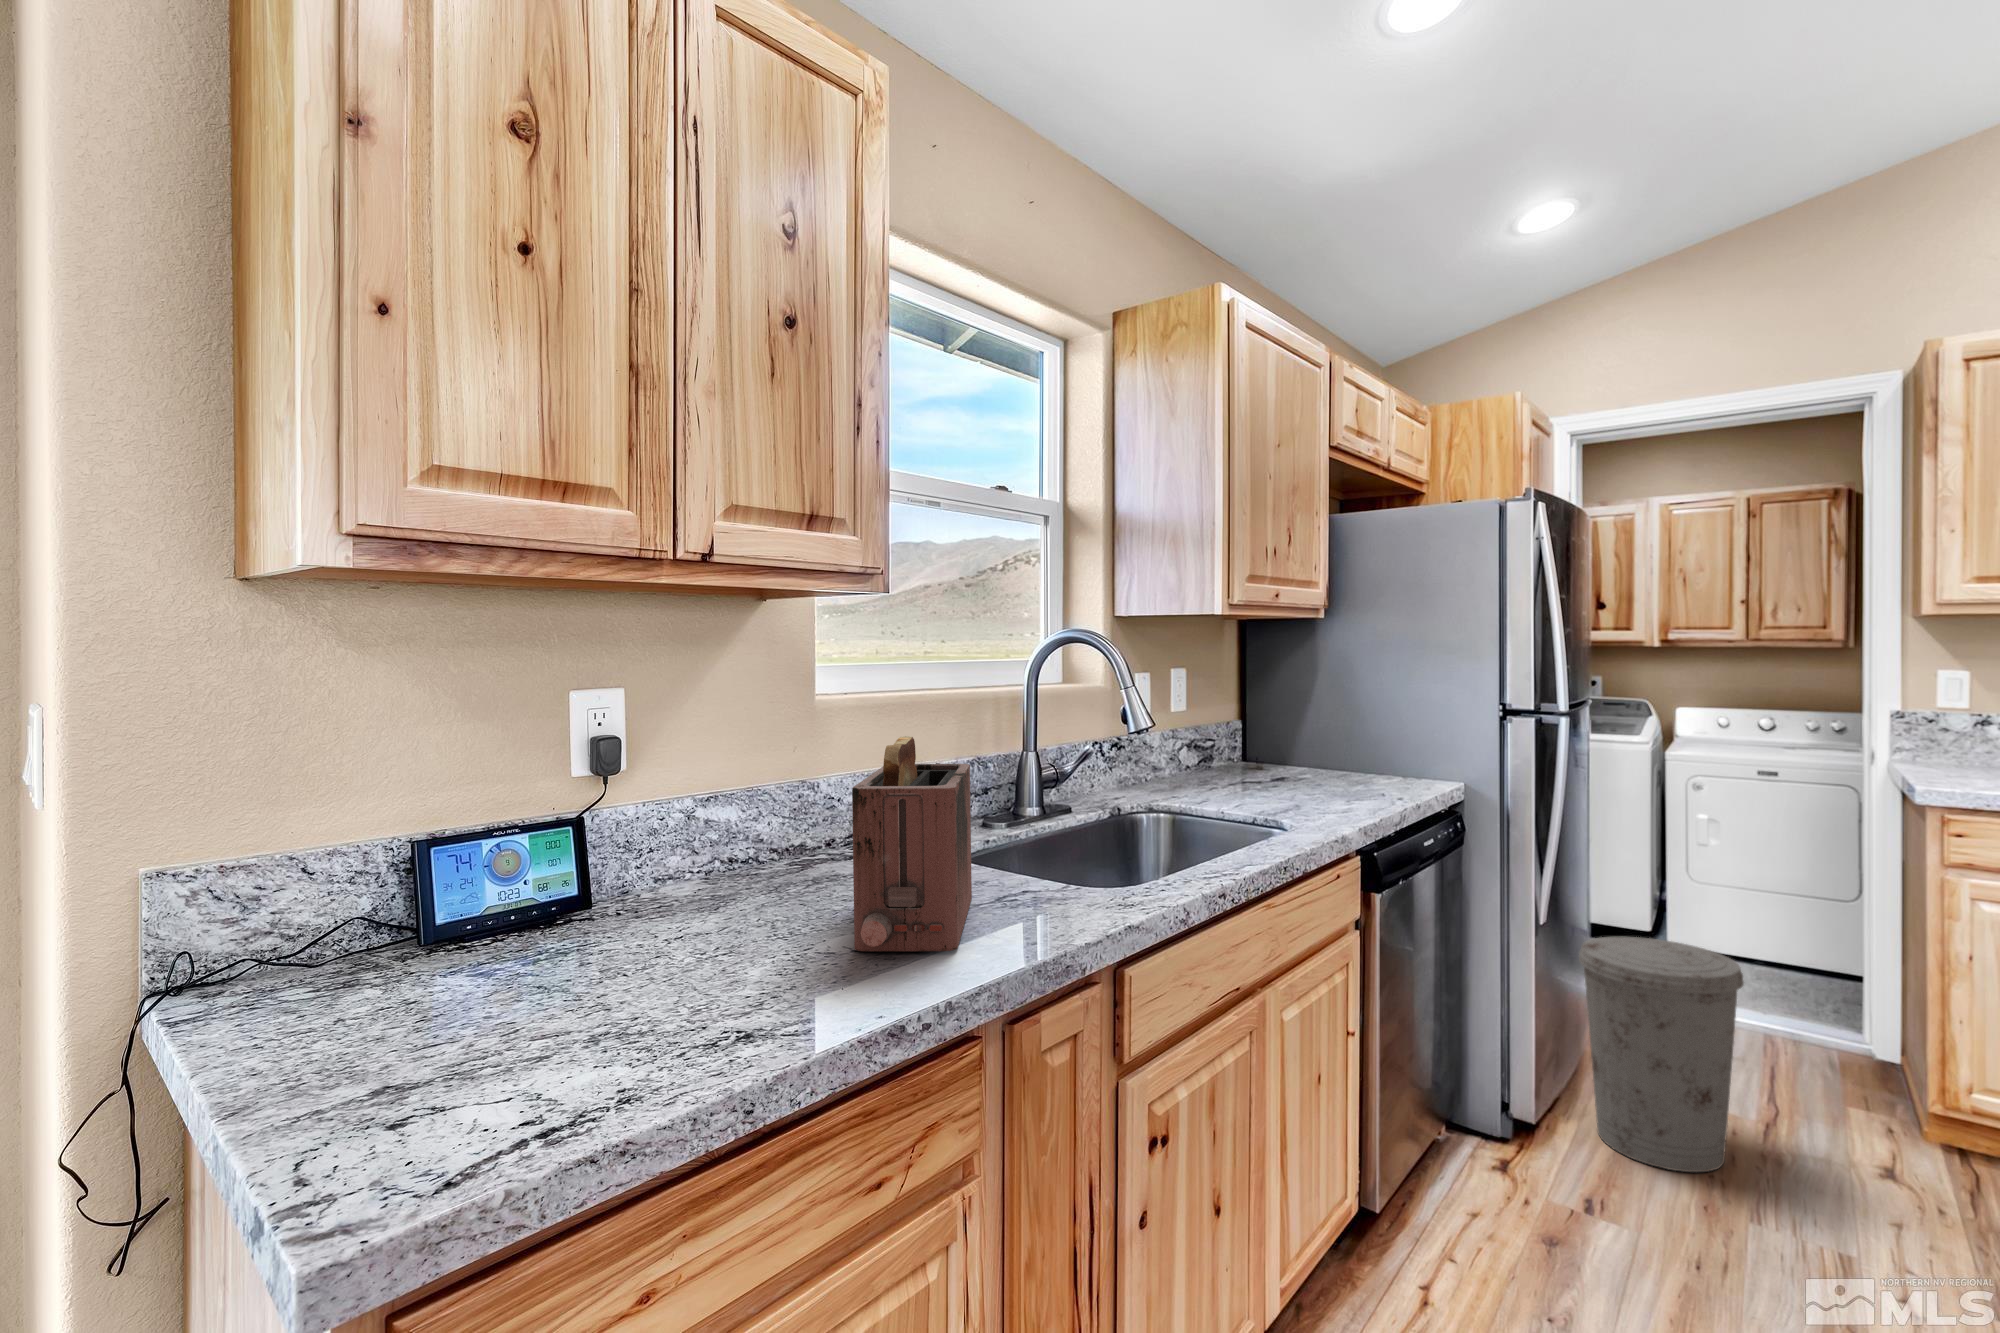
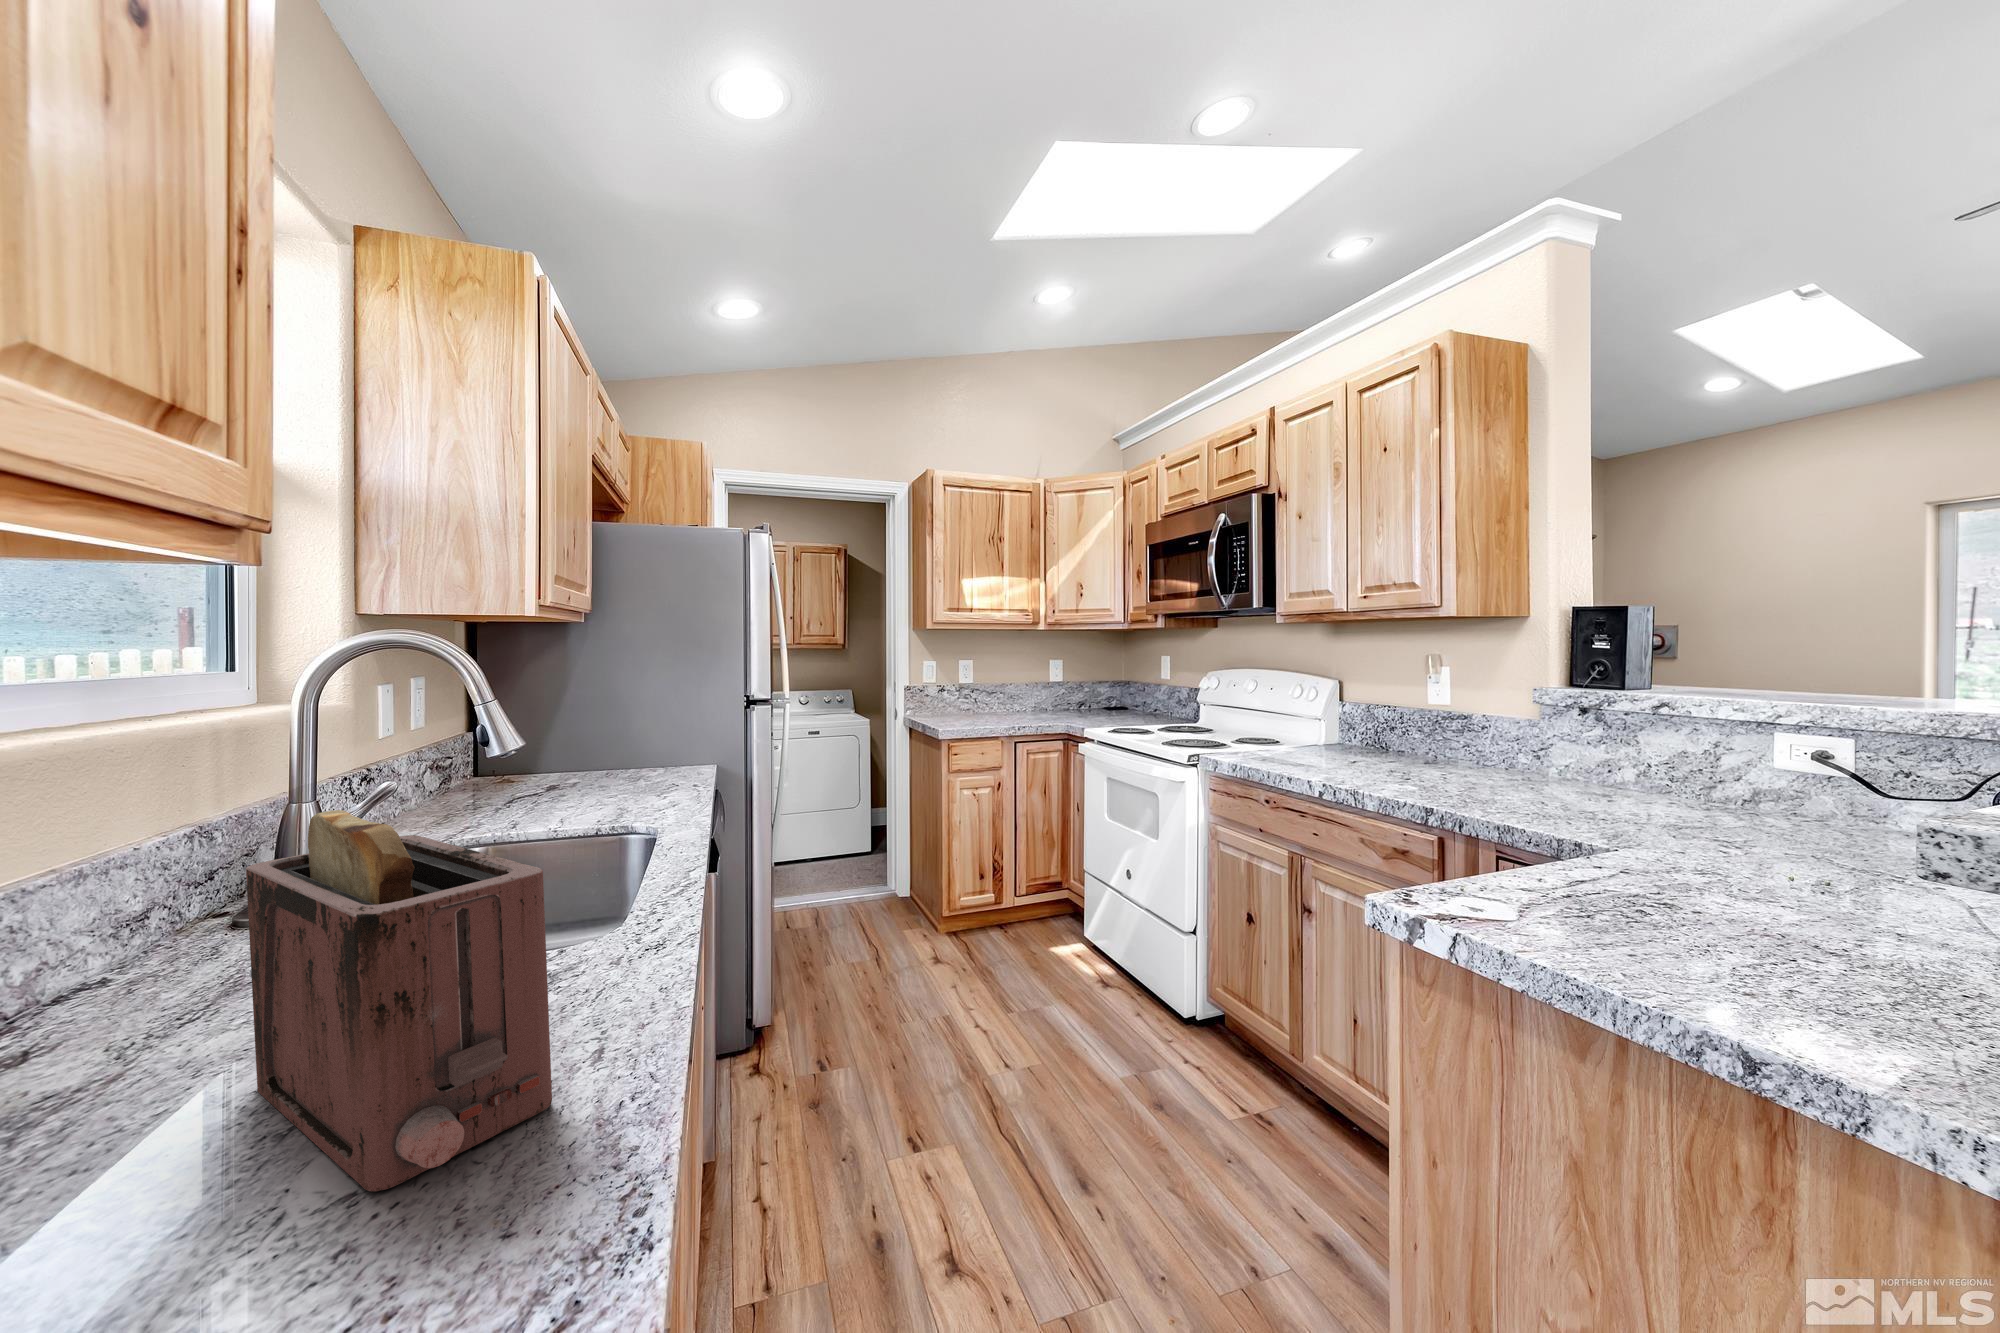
trash can: present [1579,937,1744,1172] -> none [780,856,877,1018]

